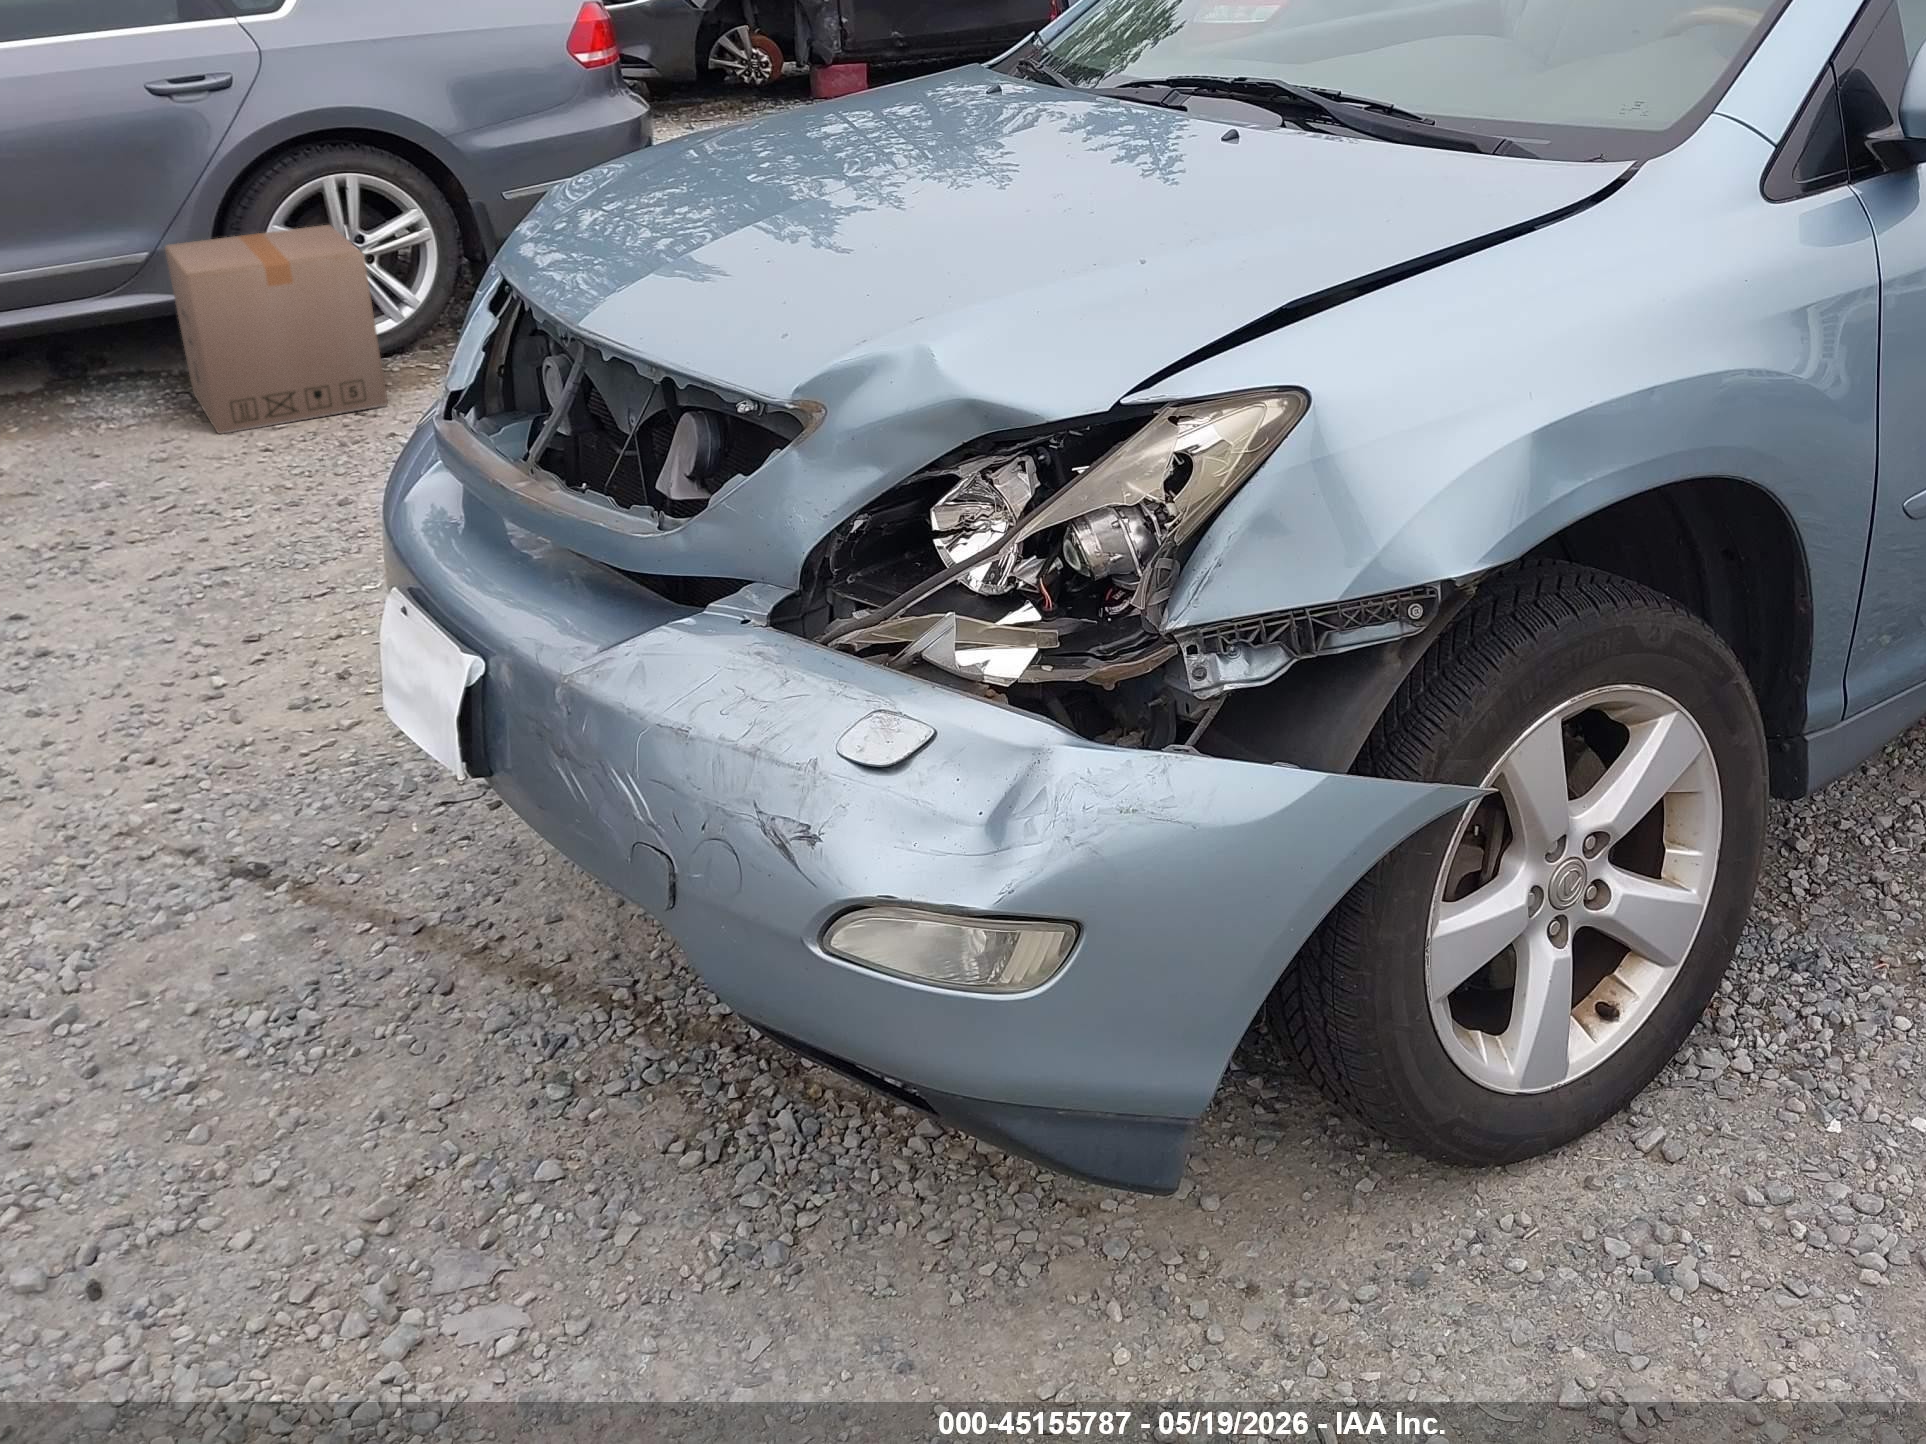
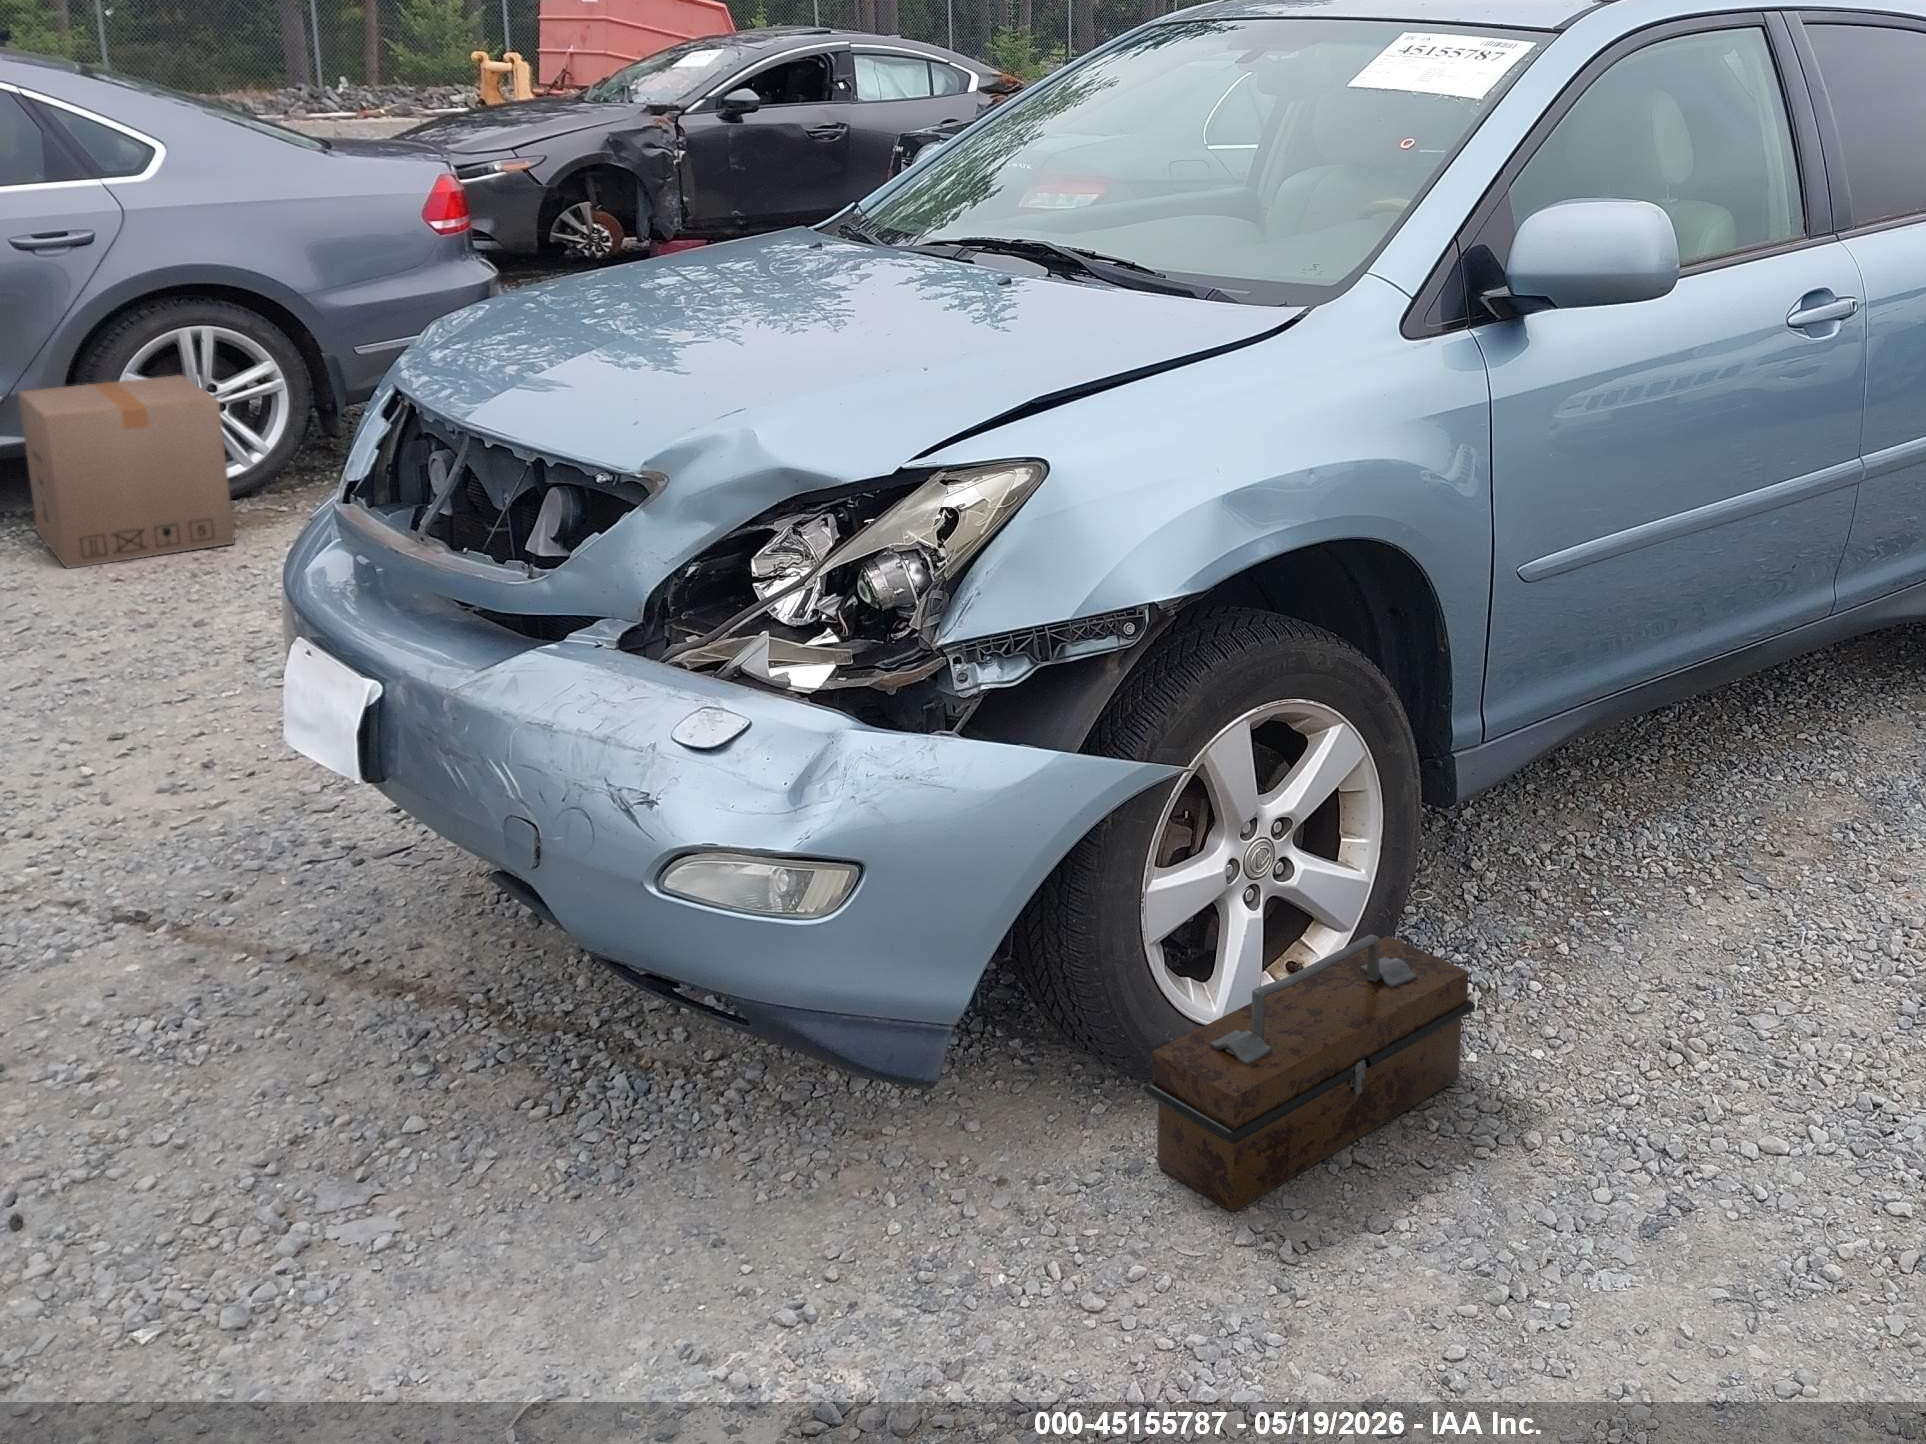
toolbox: none [1434,972,1851,1359] -> present [1143,935,1475,1211]

